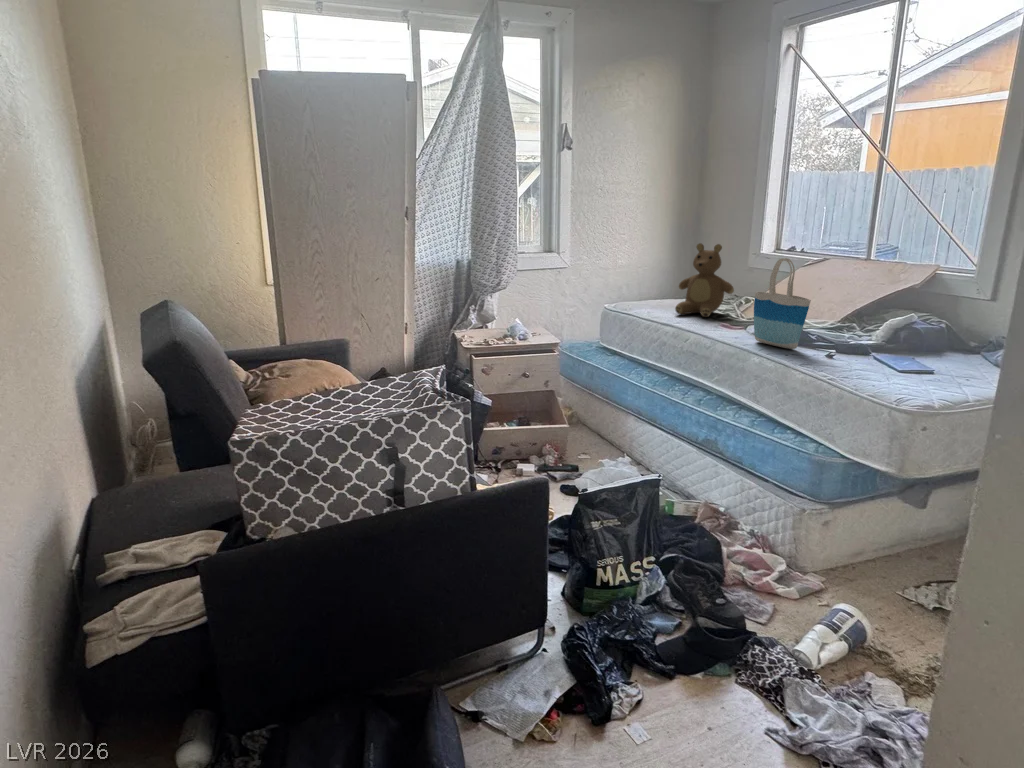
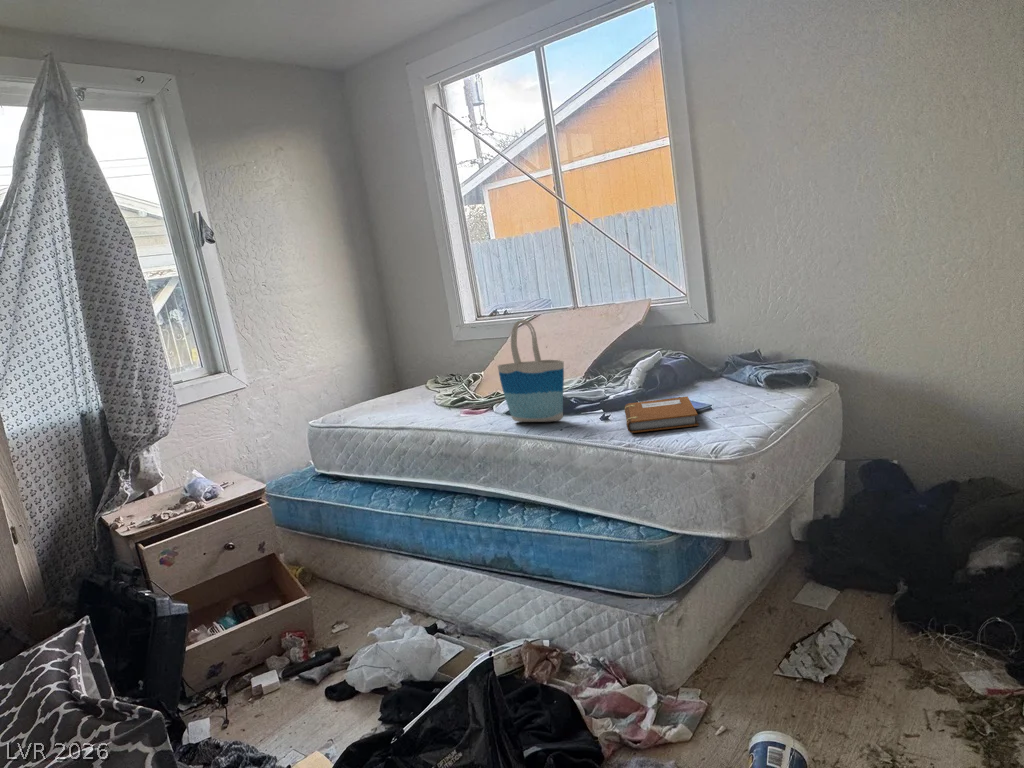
teddy bear: present [675,243,734,317] -> none [397,321,462,411]
notebook: none [842,350,919,382] -> present [625,397,699,433]

